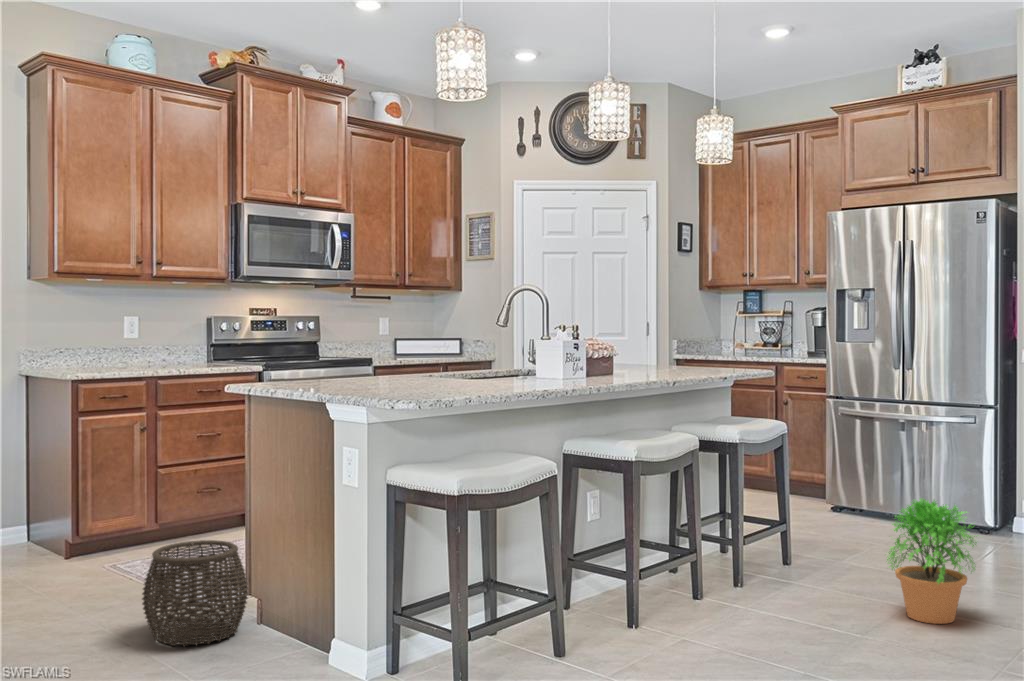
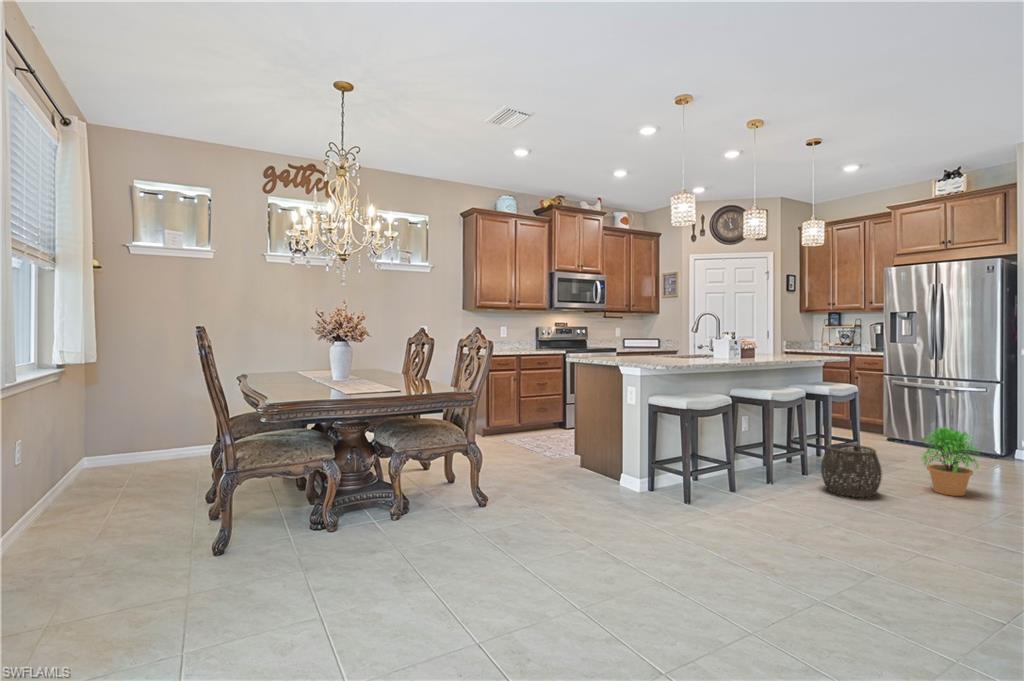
woven basket: present [142,540,248,646] -> present [821,444,882,498]

